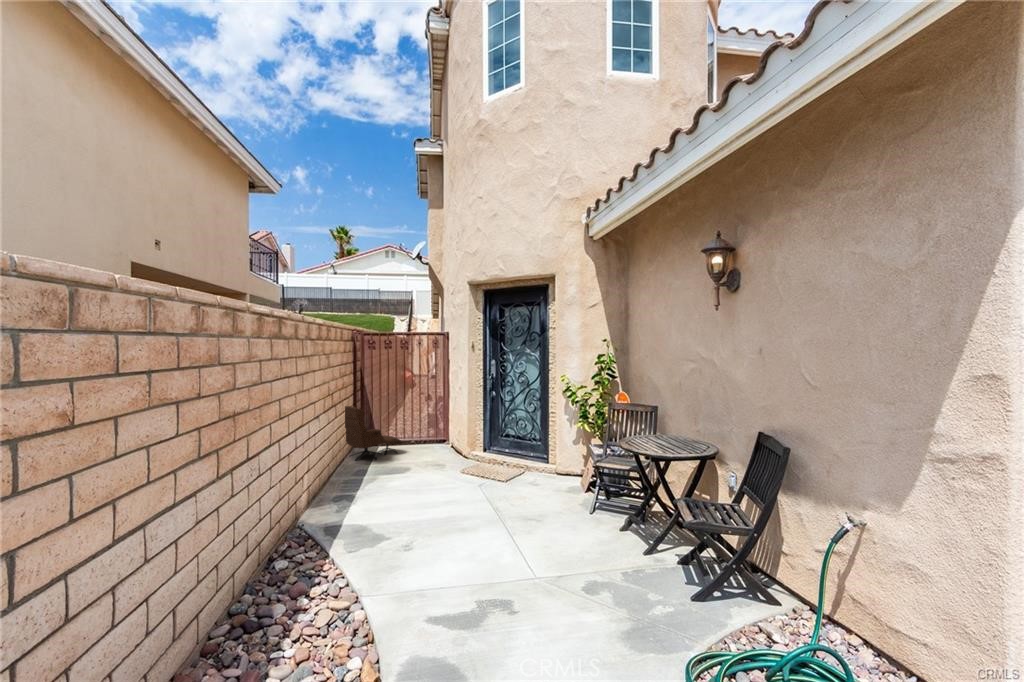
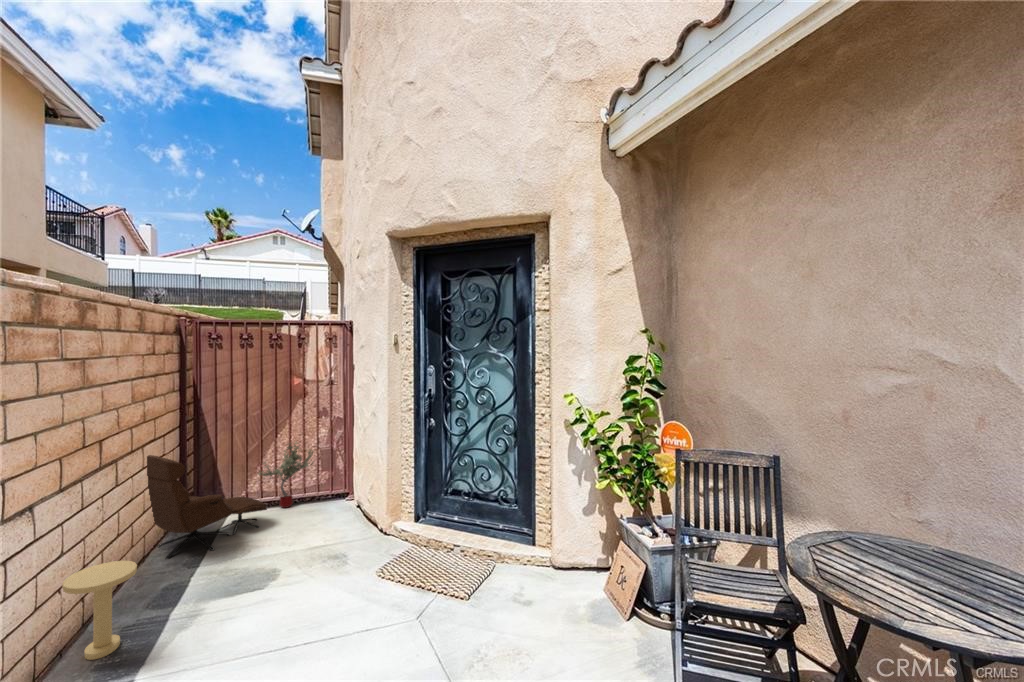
potted tree: none [394,406,427,446] -> present [258,442,313,508]
side table: none [330,447,356,485] -> present [62,561,137,660]

